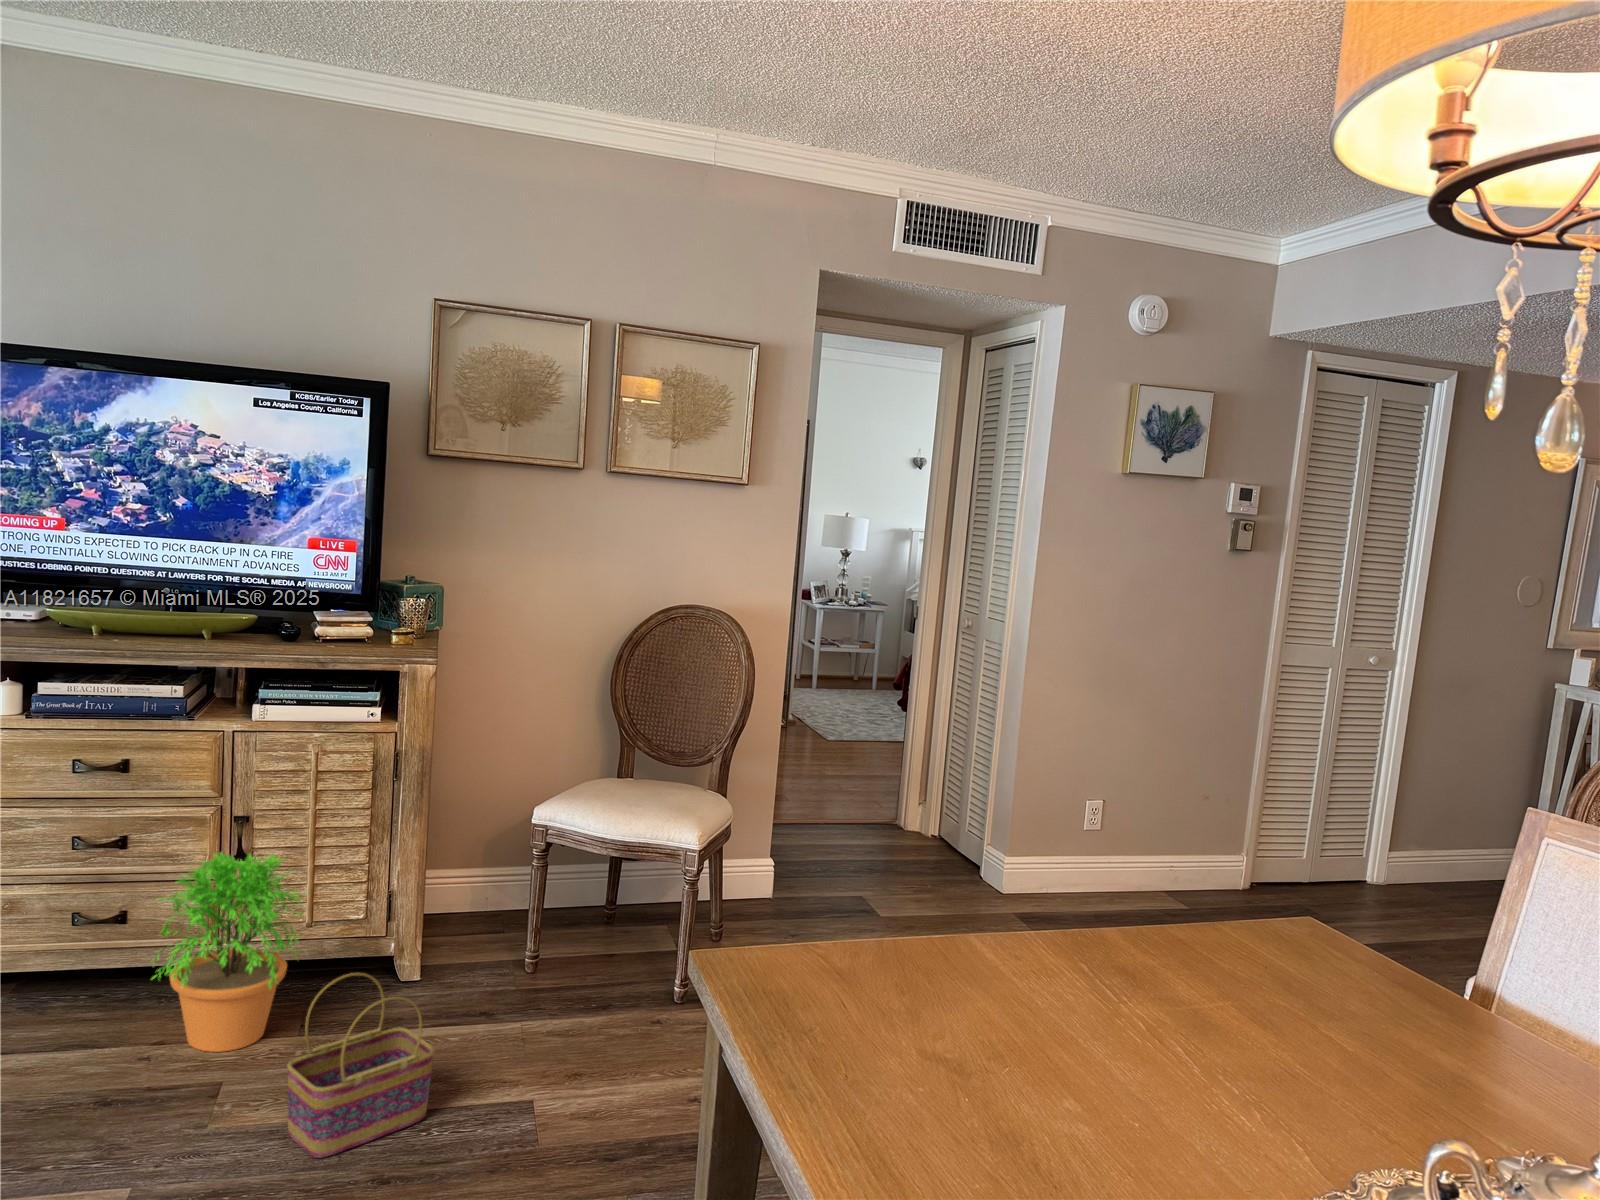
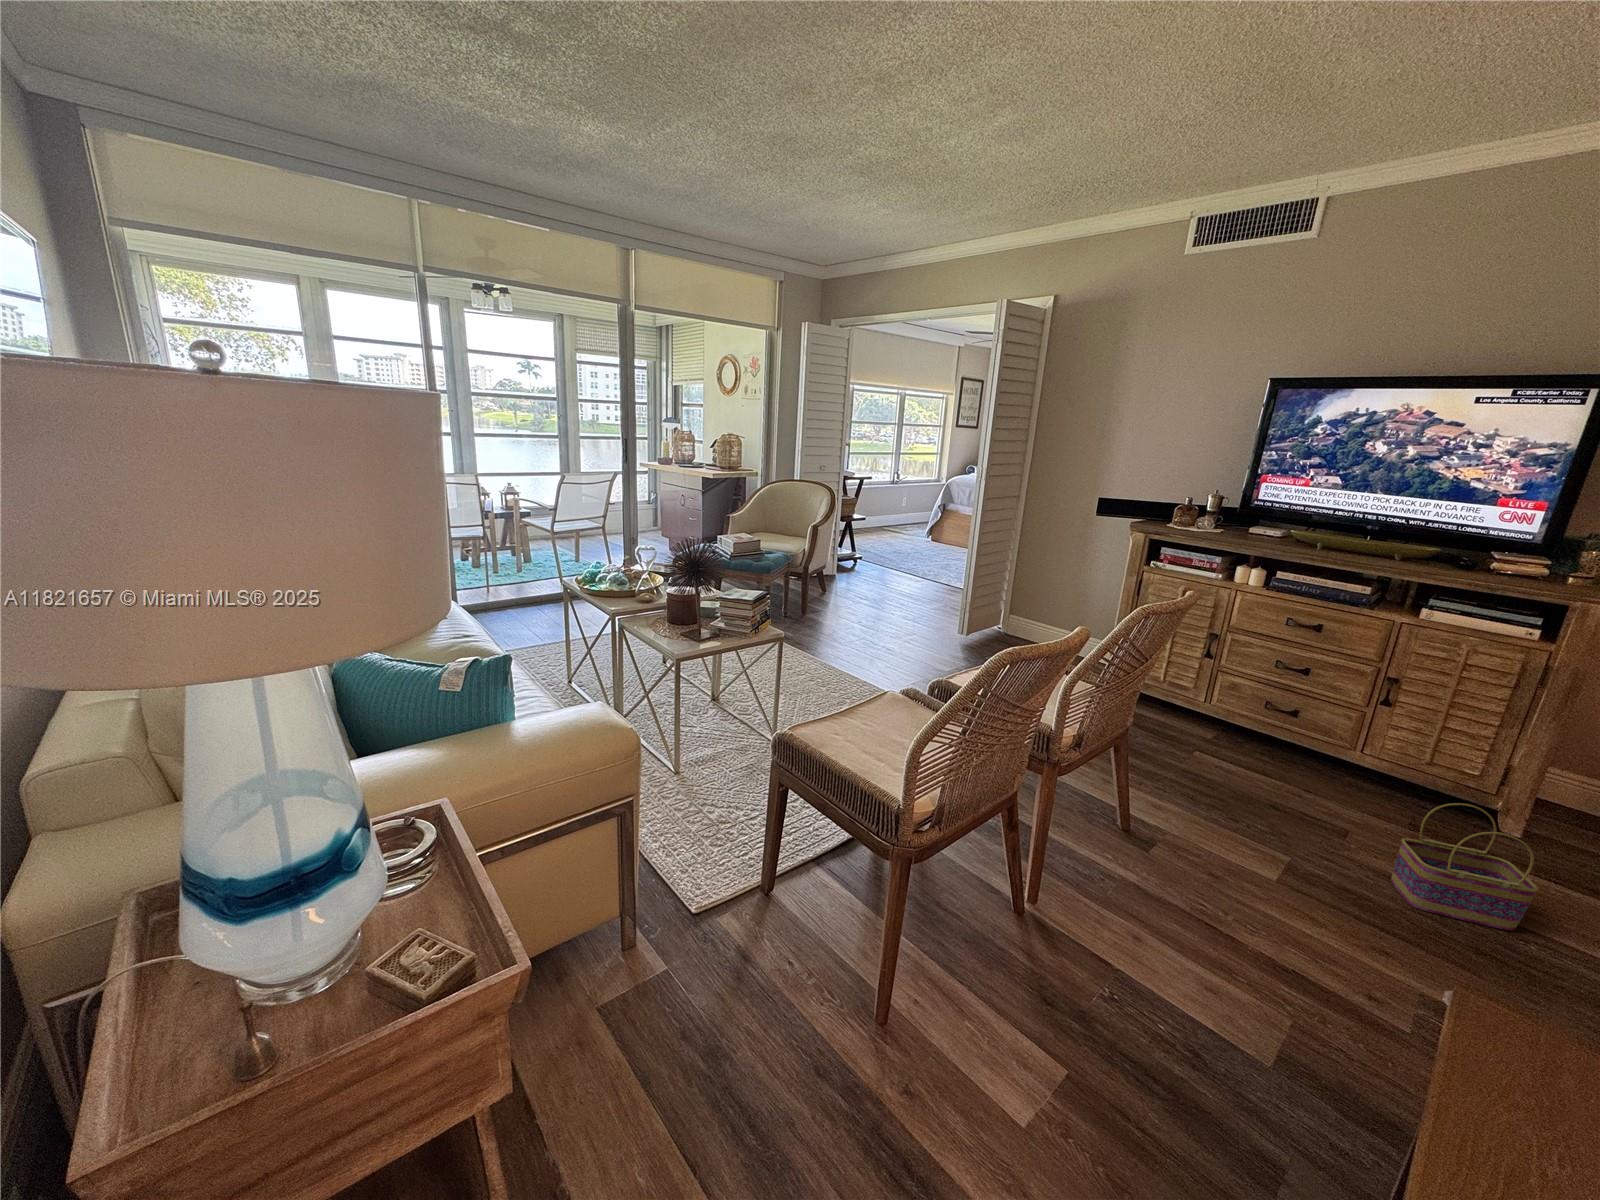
potted plant: present [151,853,302,1052] -> none [1308,694,1439,817]

